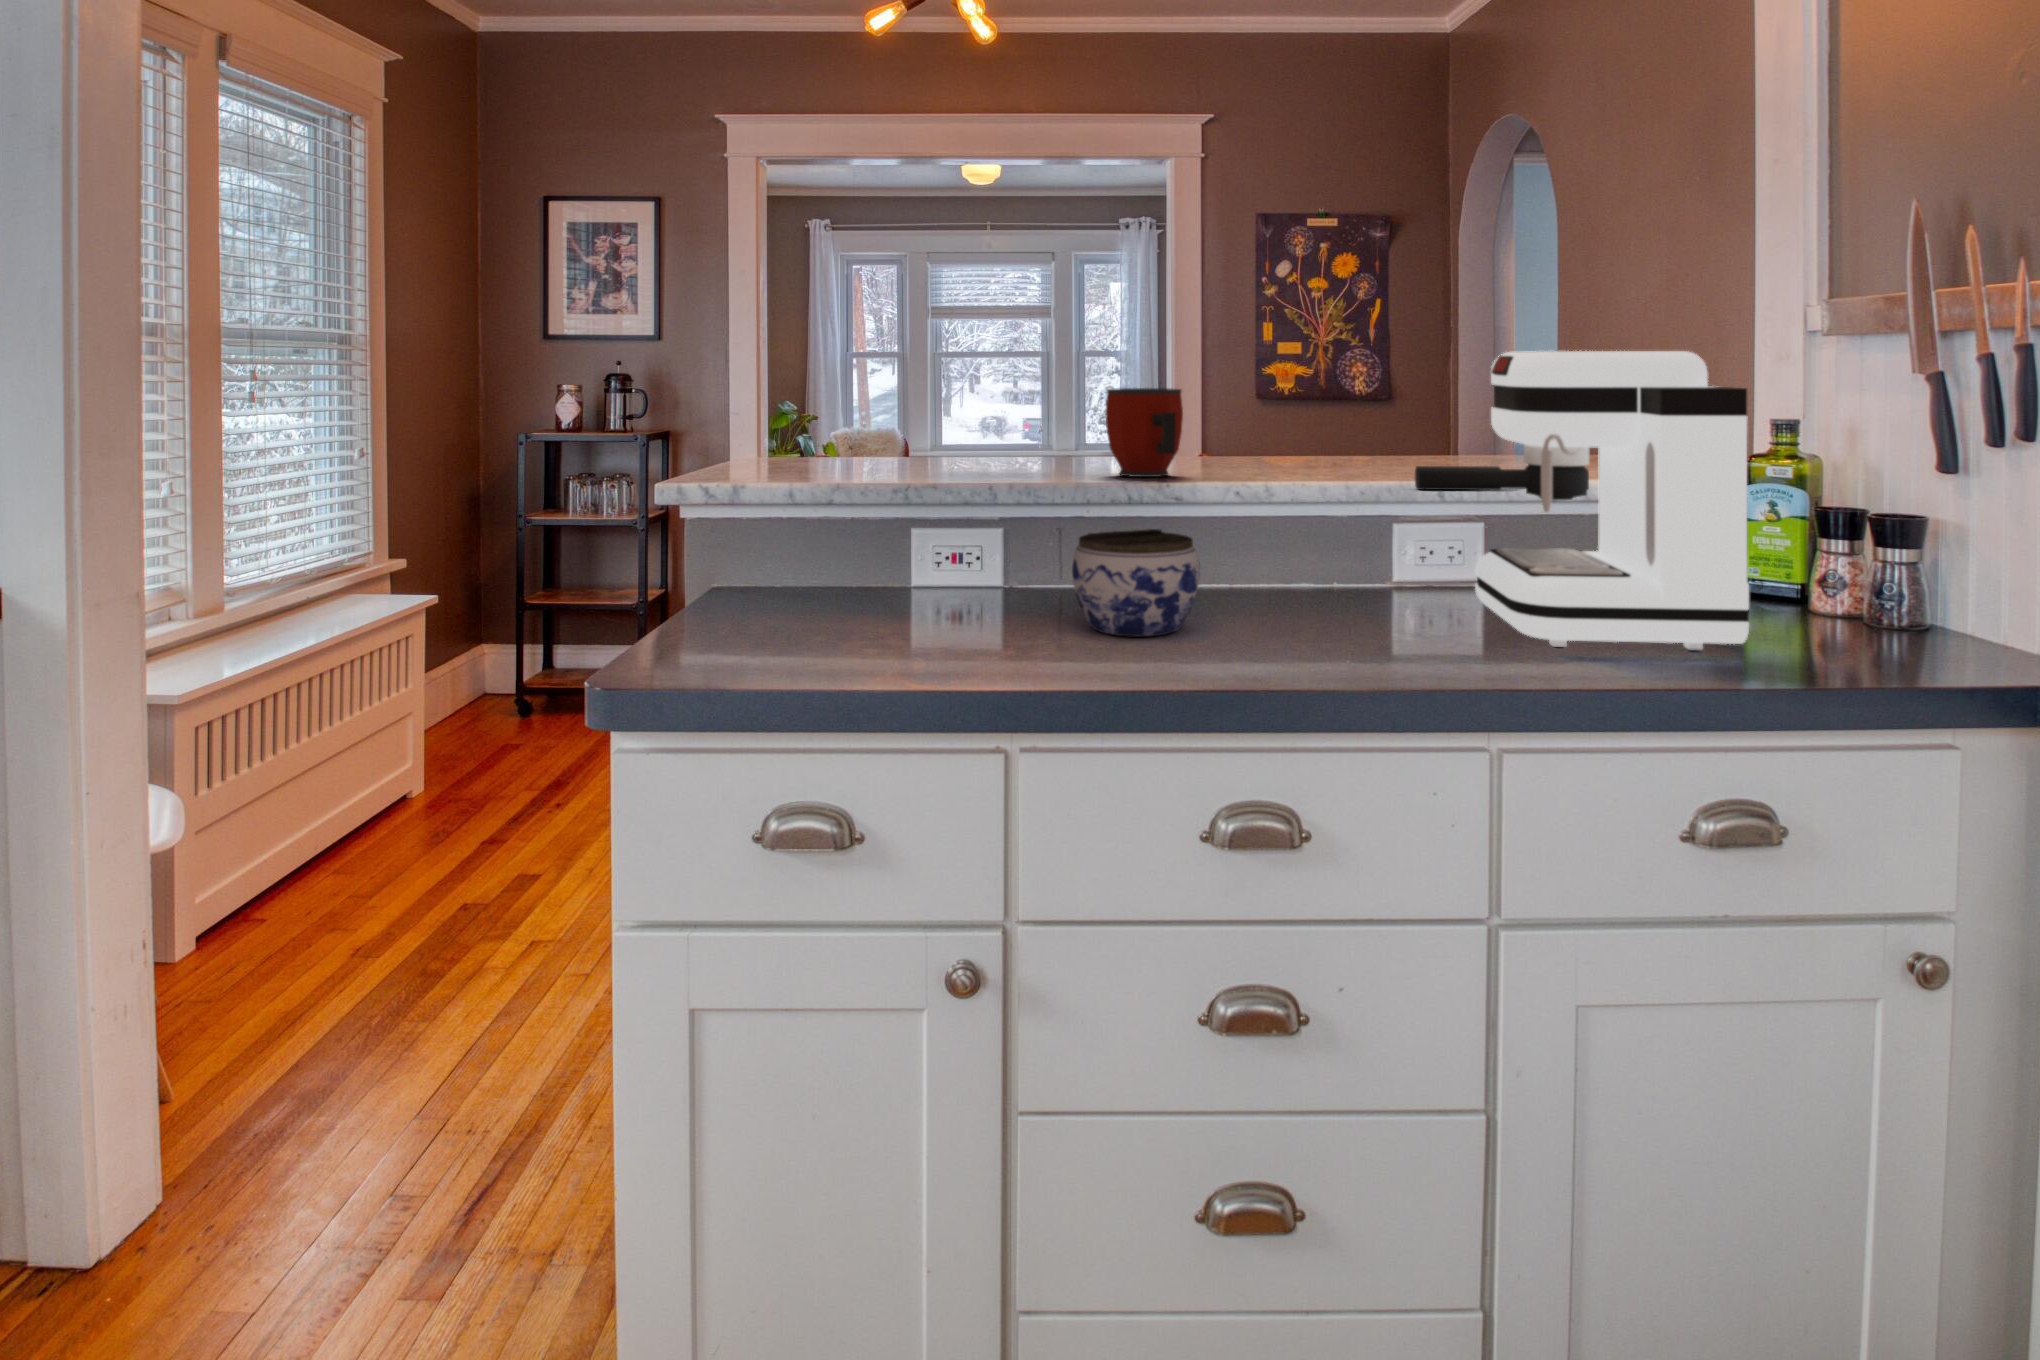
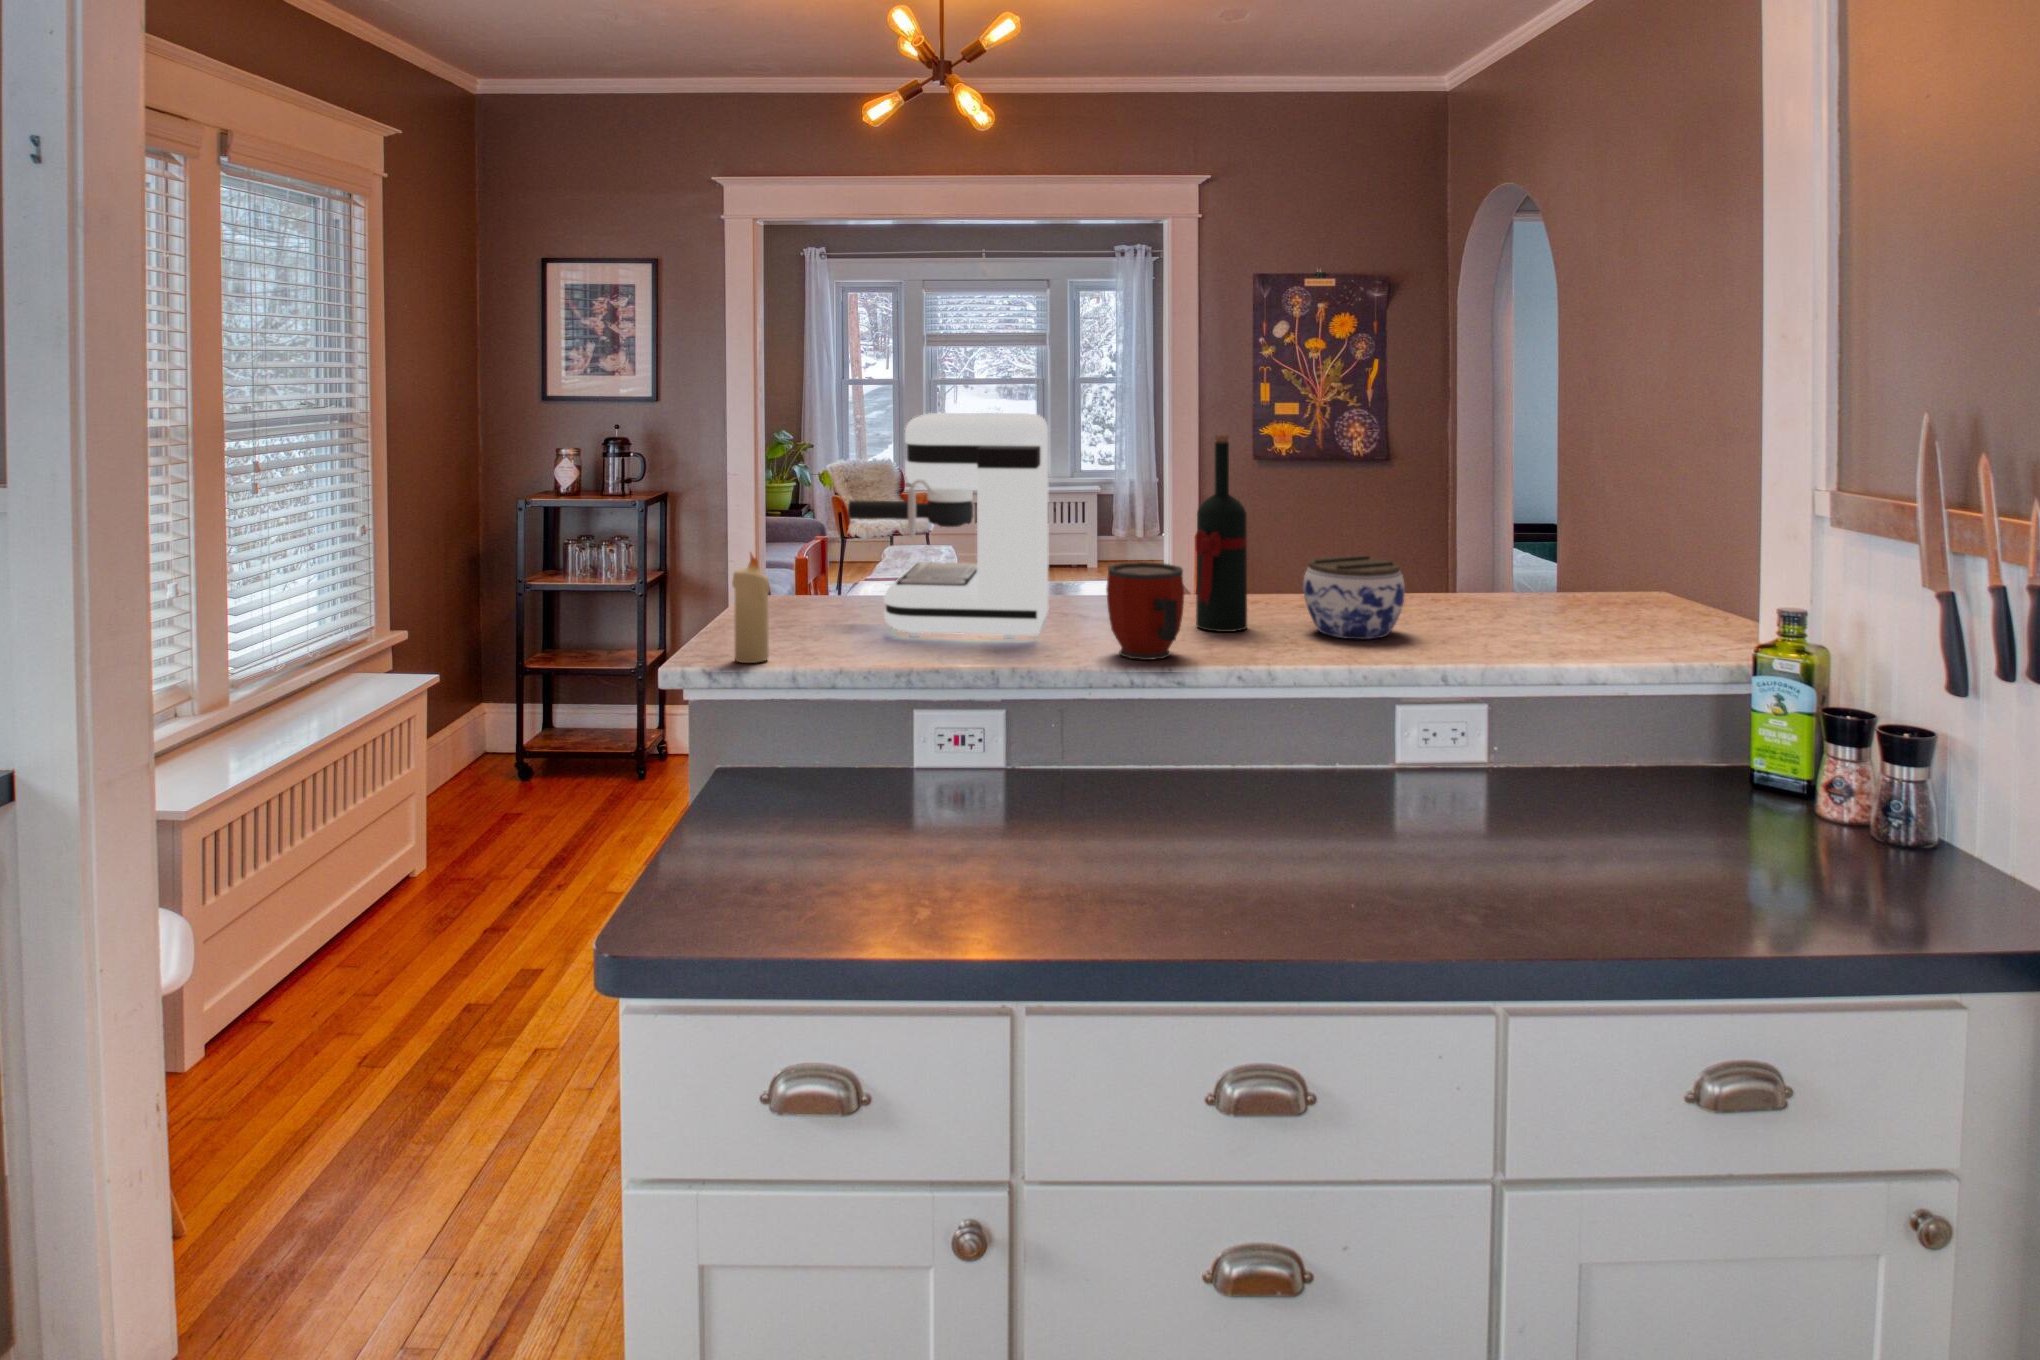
wine bottle: none [1195,273,1247,468] -> present [1196,434,1247,632]
coffee maker: present [1415,351,1749,650] -> present [848,413,1048,639]
candle: none [730,369,768,479] -> present [732,553,770,663]
jar: present [1072,529,1200,637] -> present [1303,556,1405,639]

